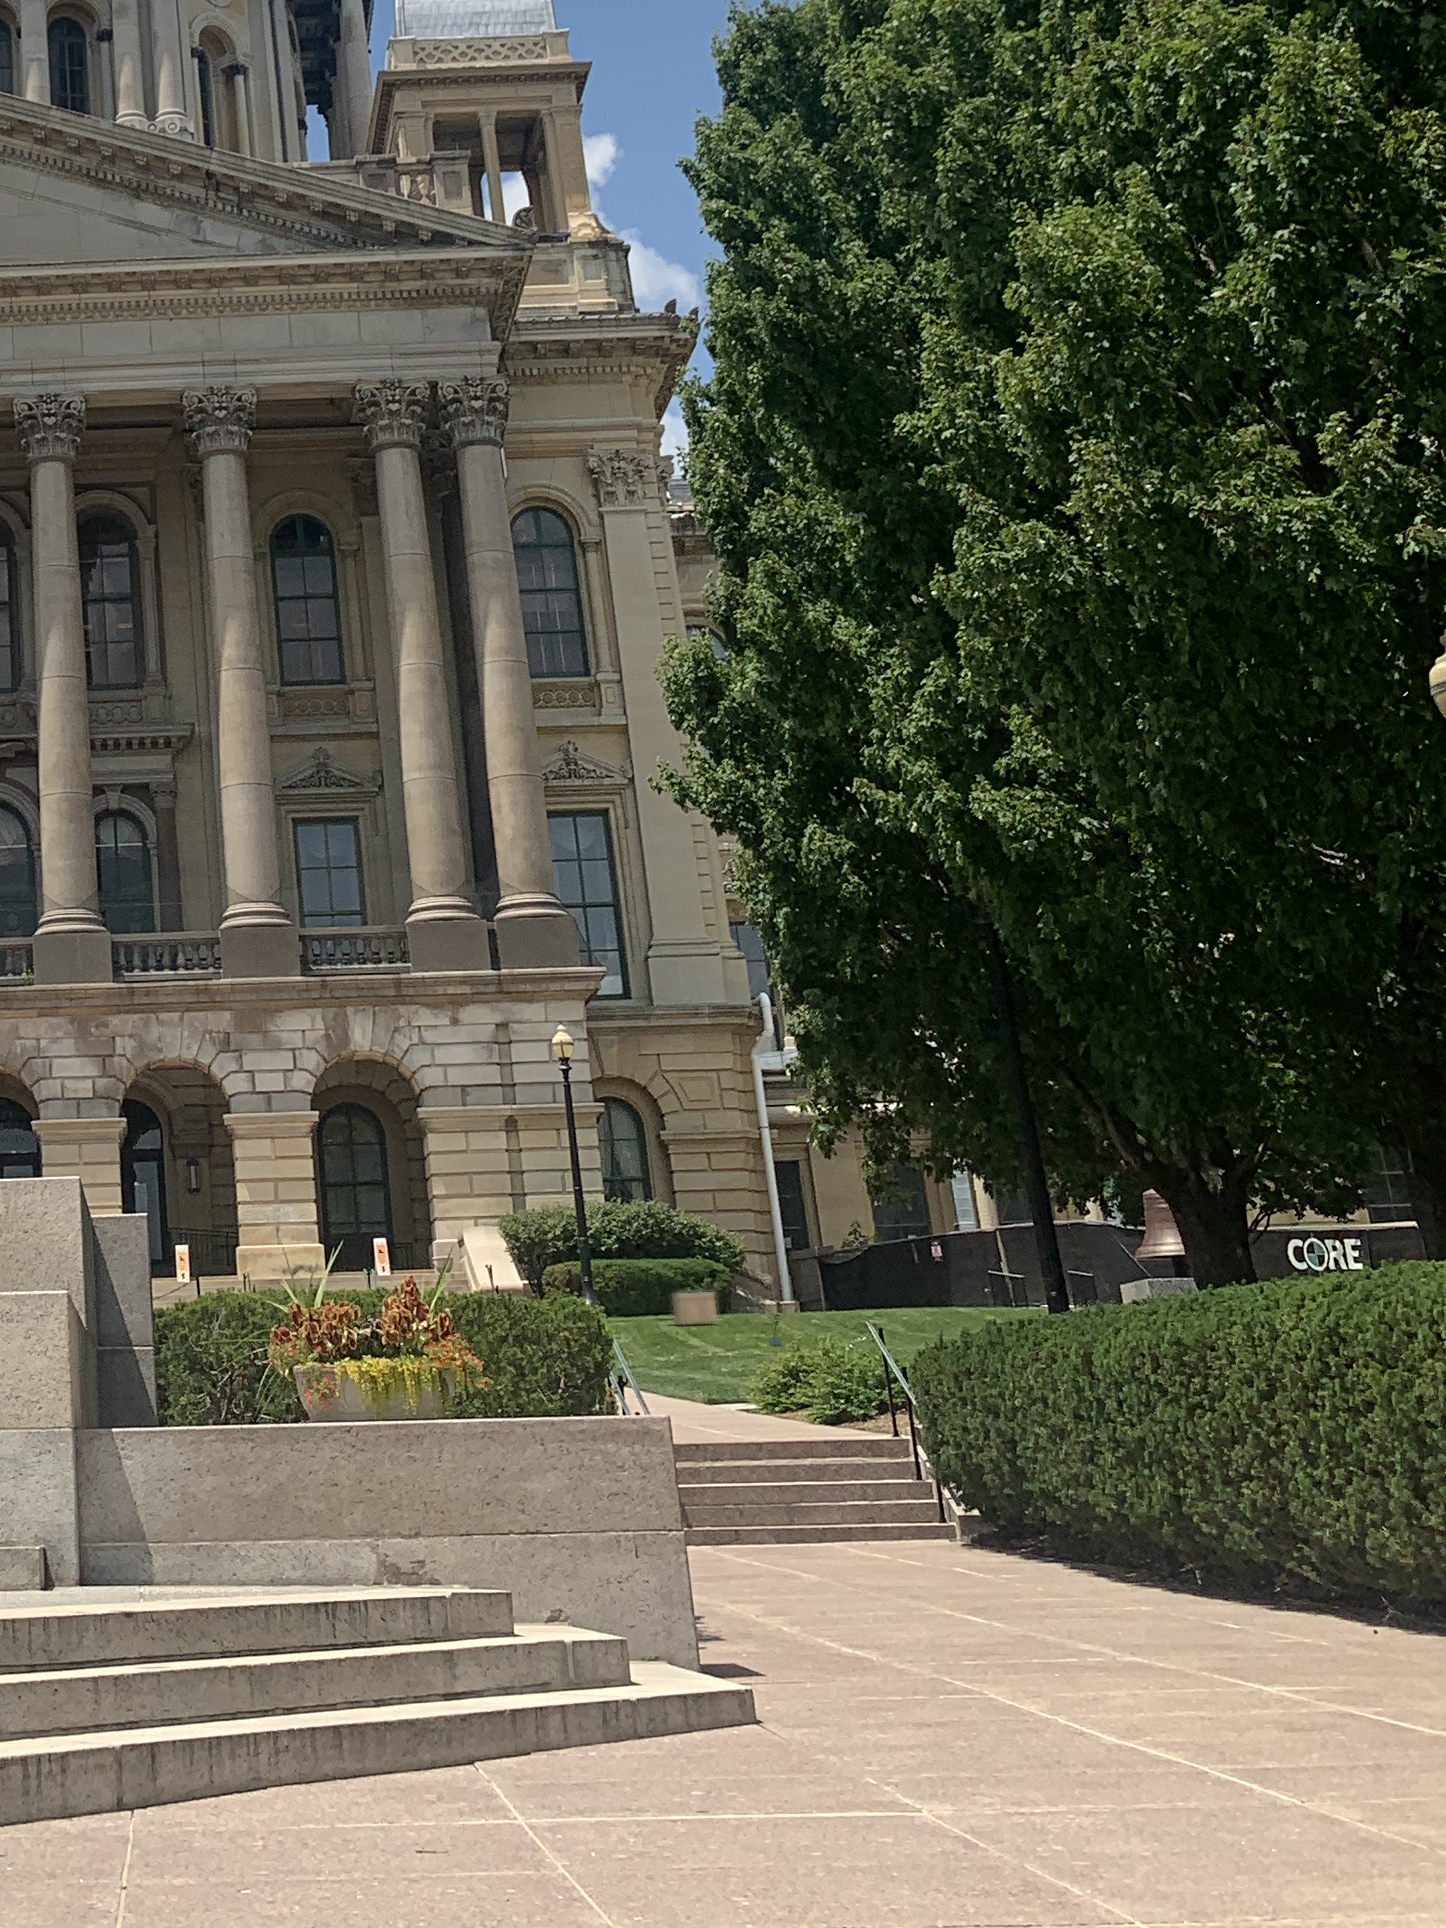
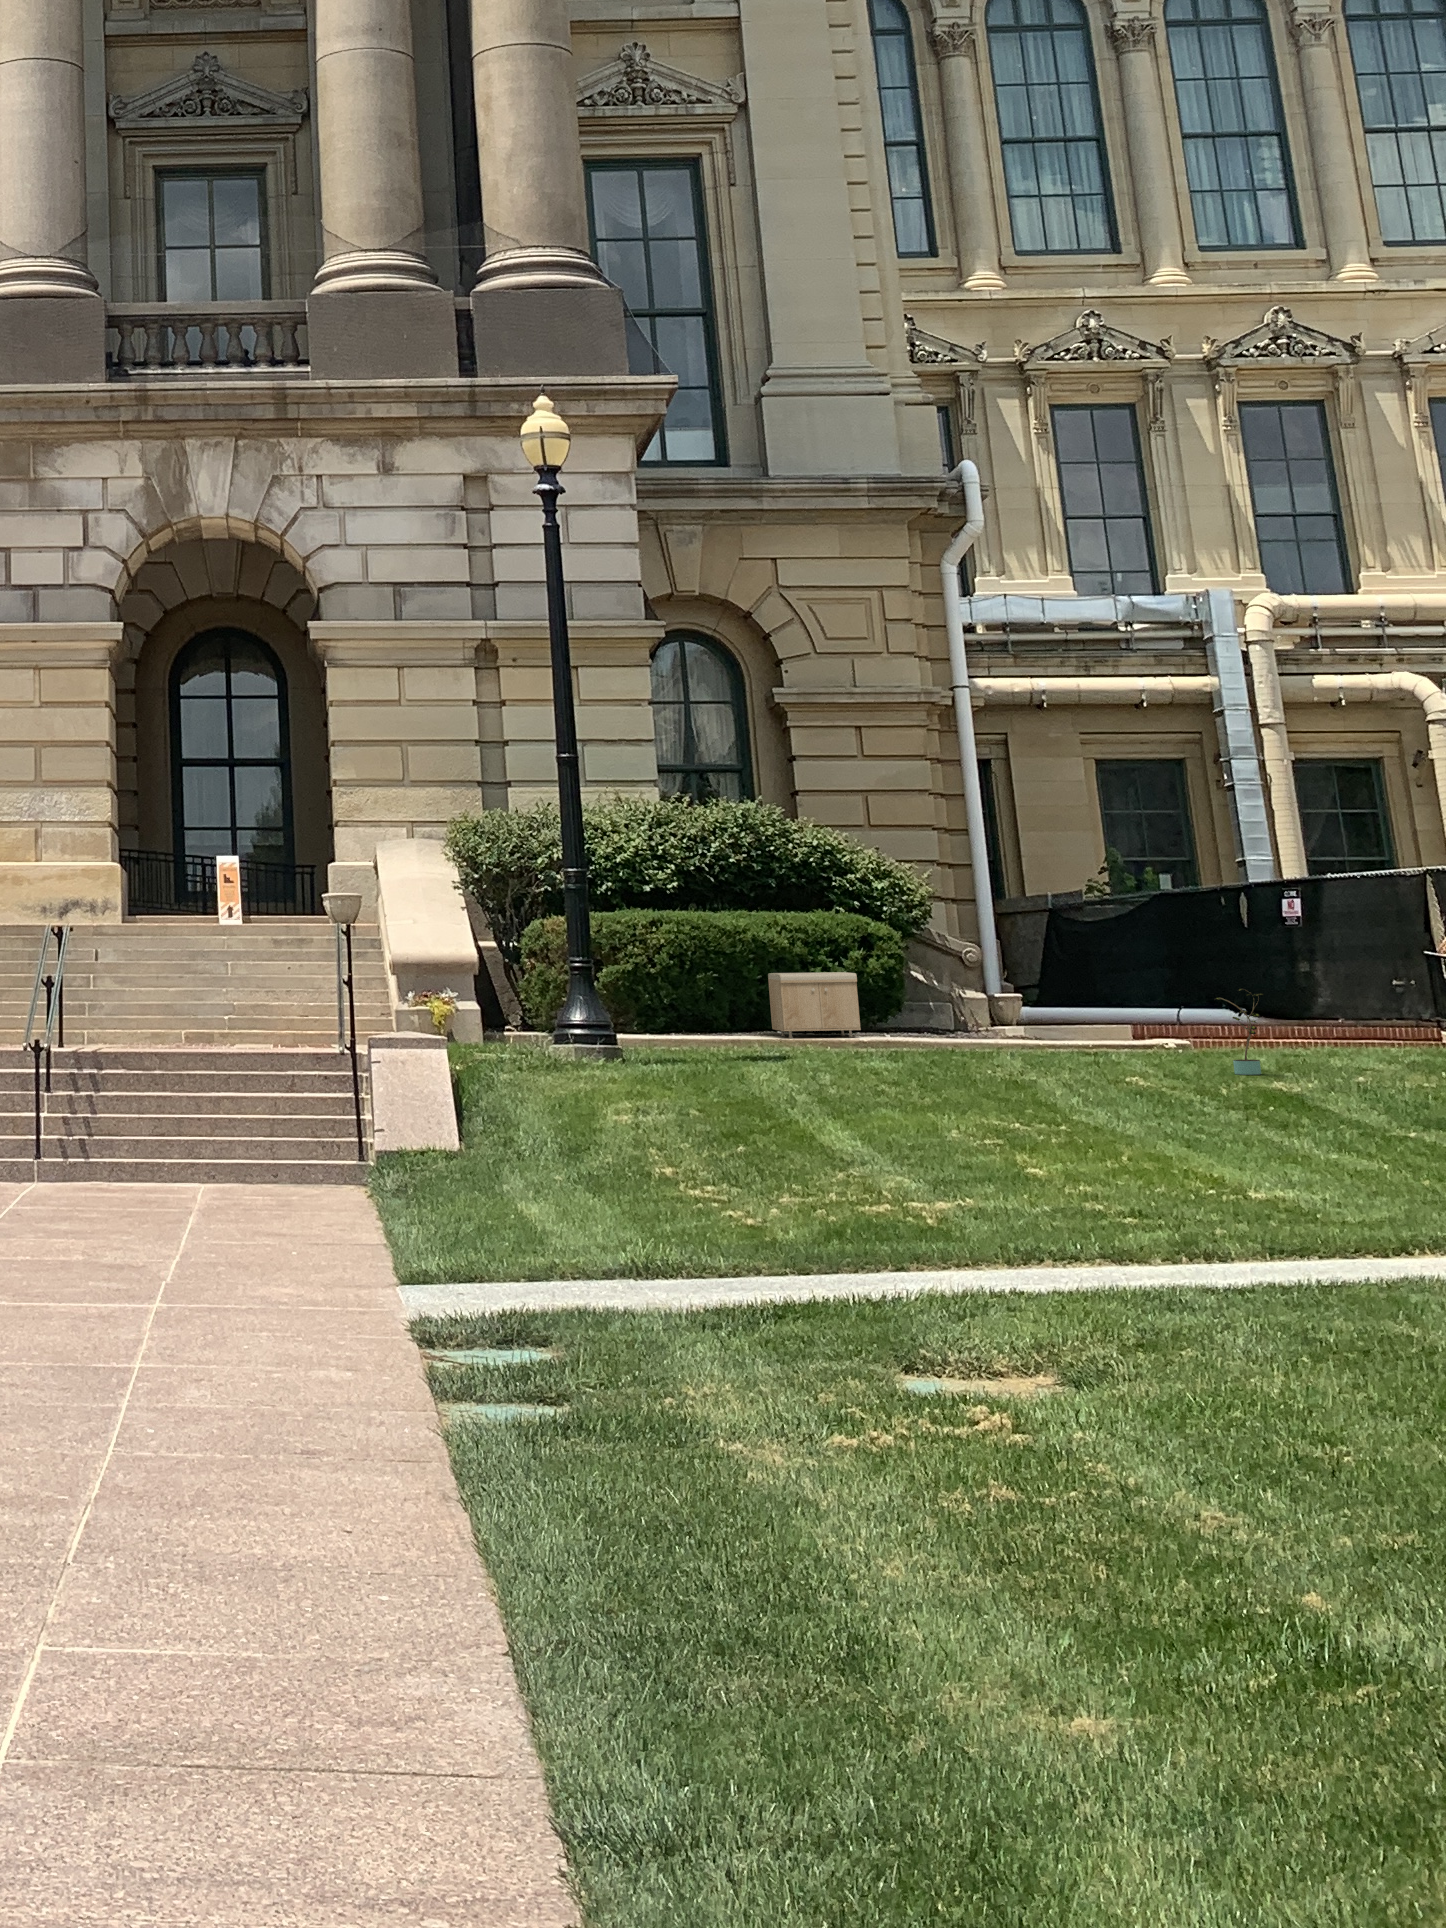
potted plant: present [761,1303,782,1345] -> present [1216,989,1263,1075]

